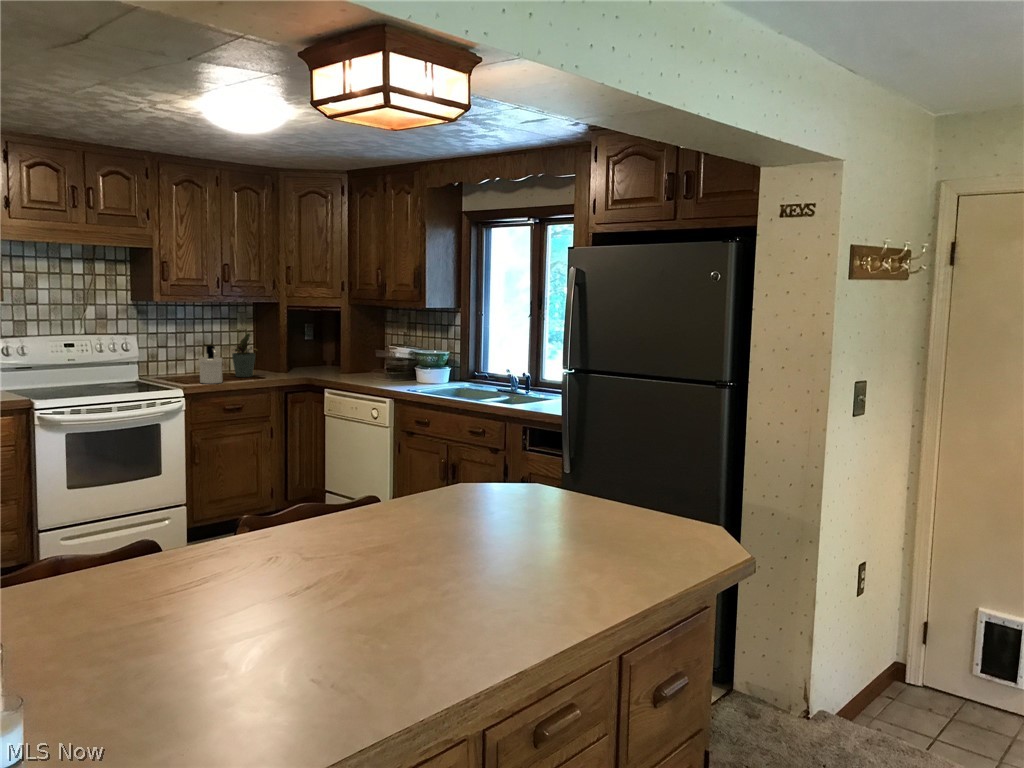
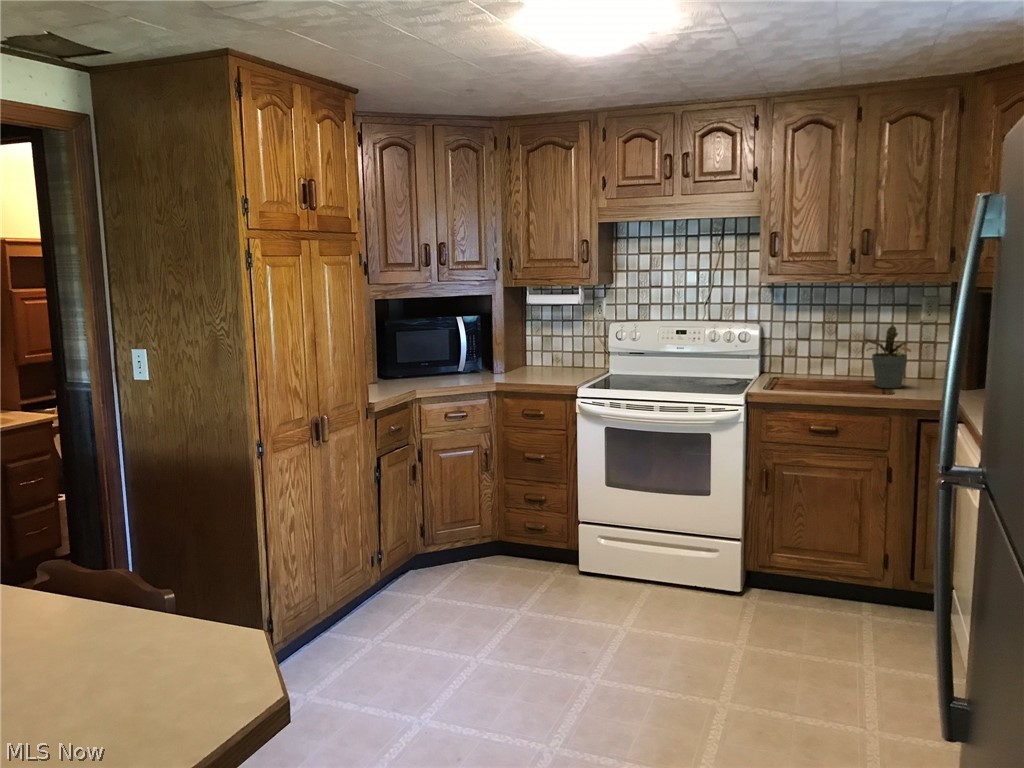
soap dispenser: present [199,345,223,384] -> none [801,340,834,392]

